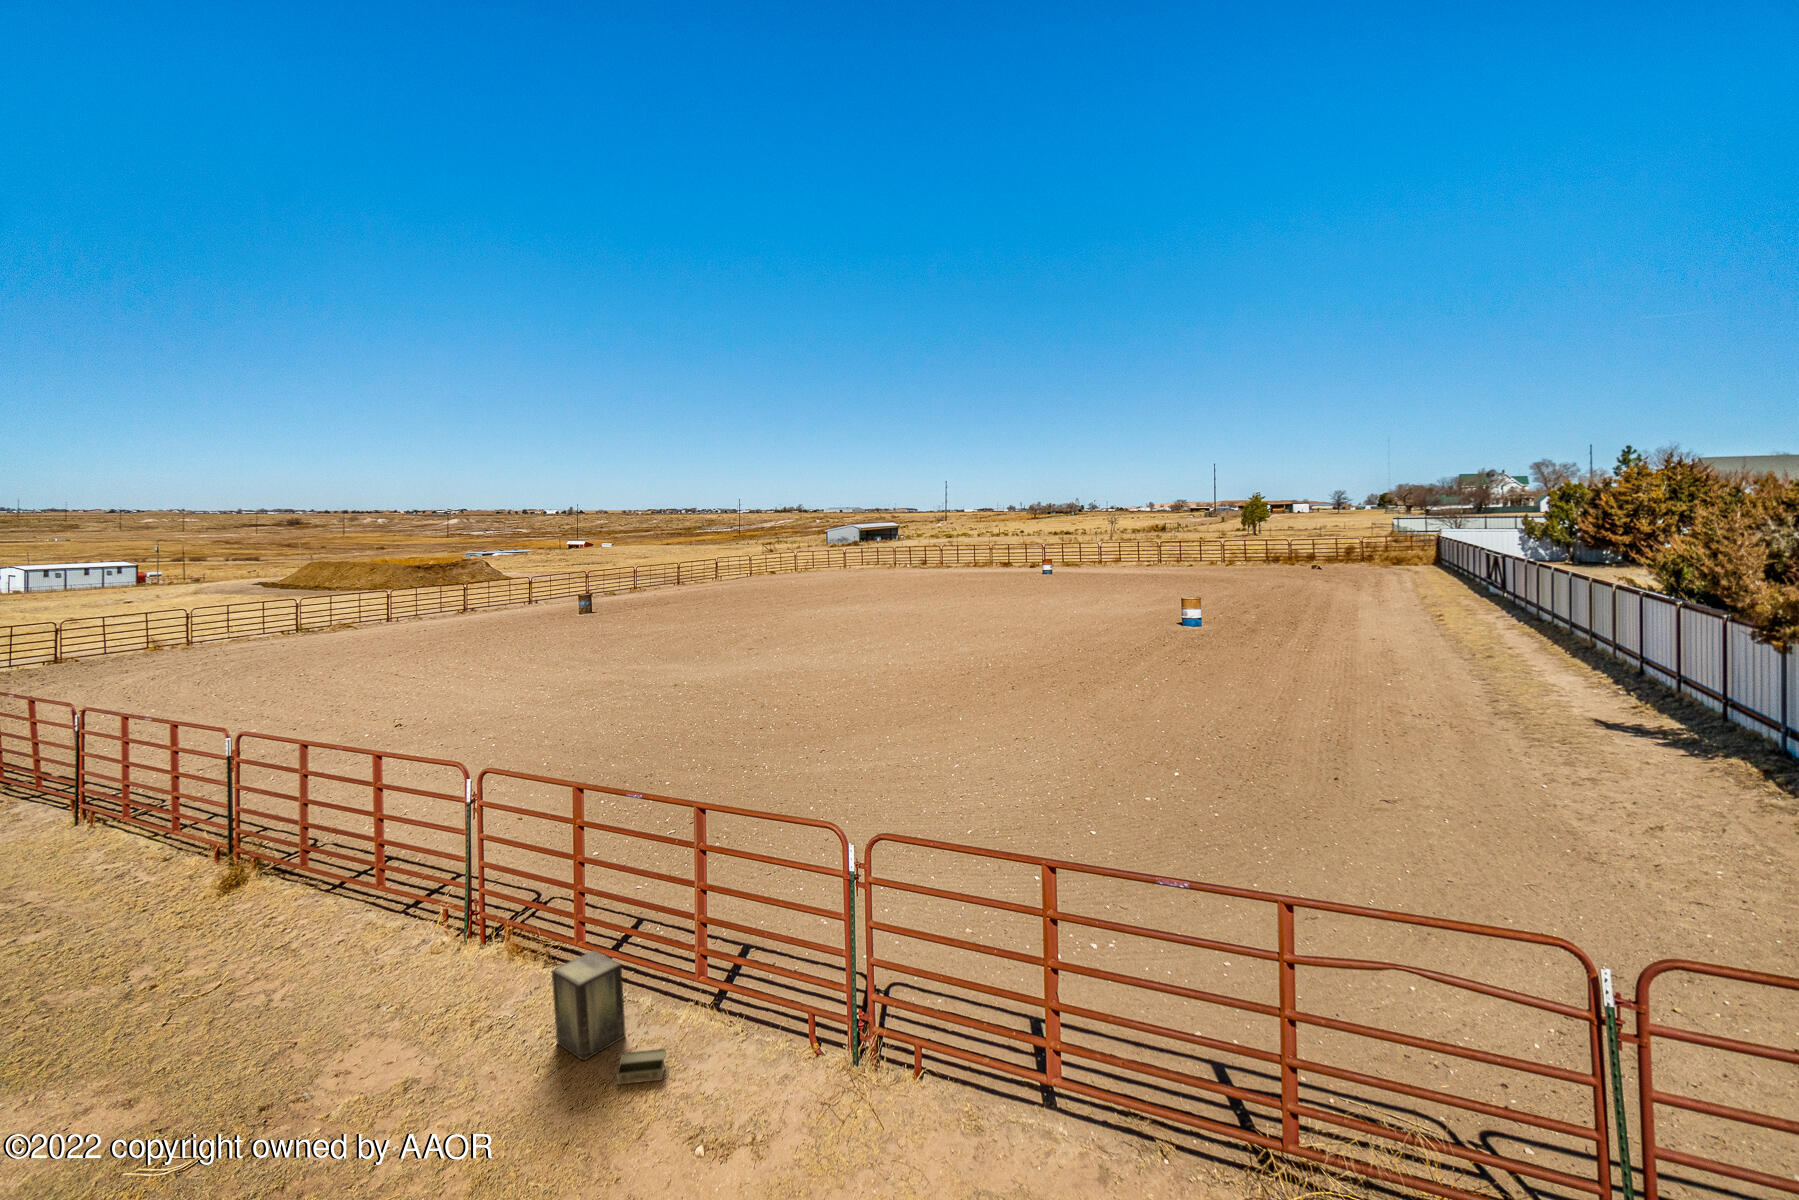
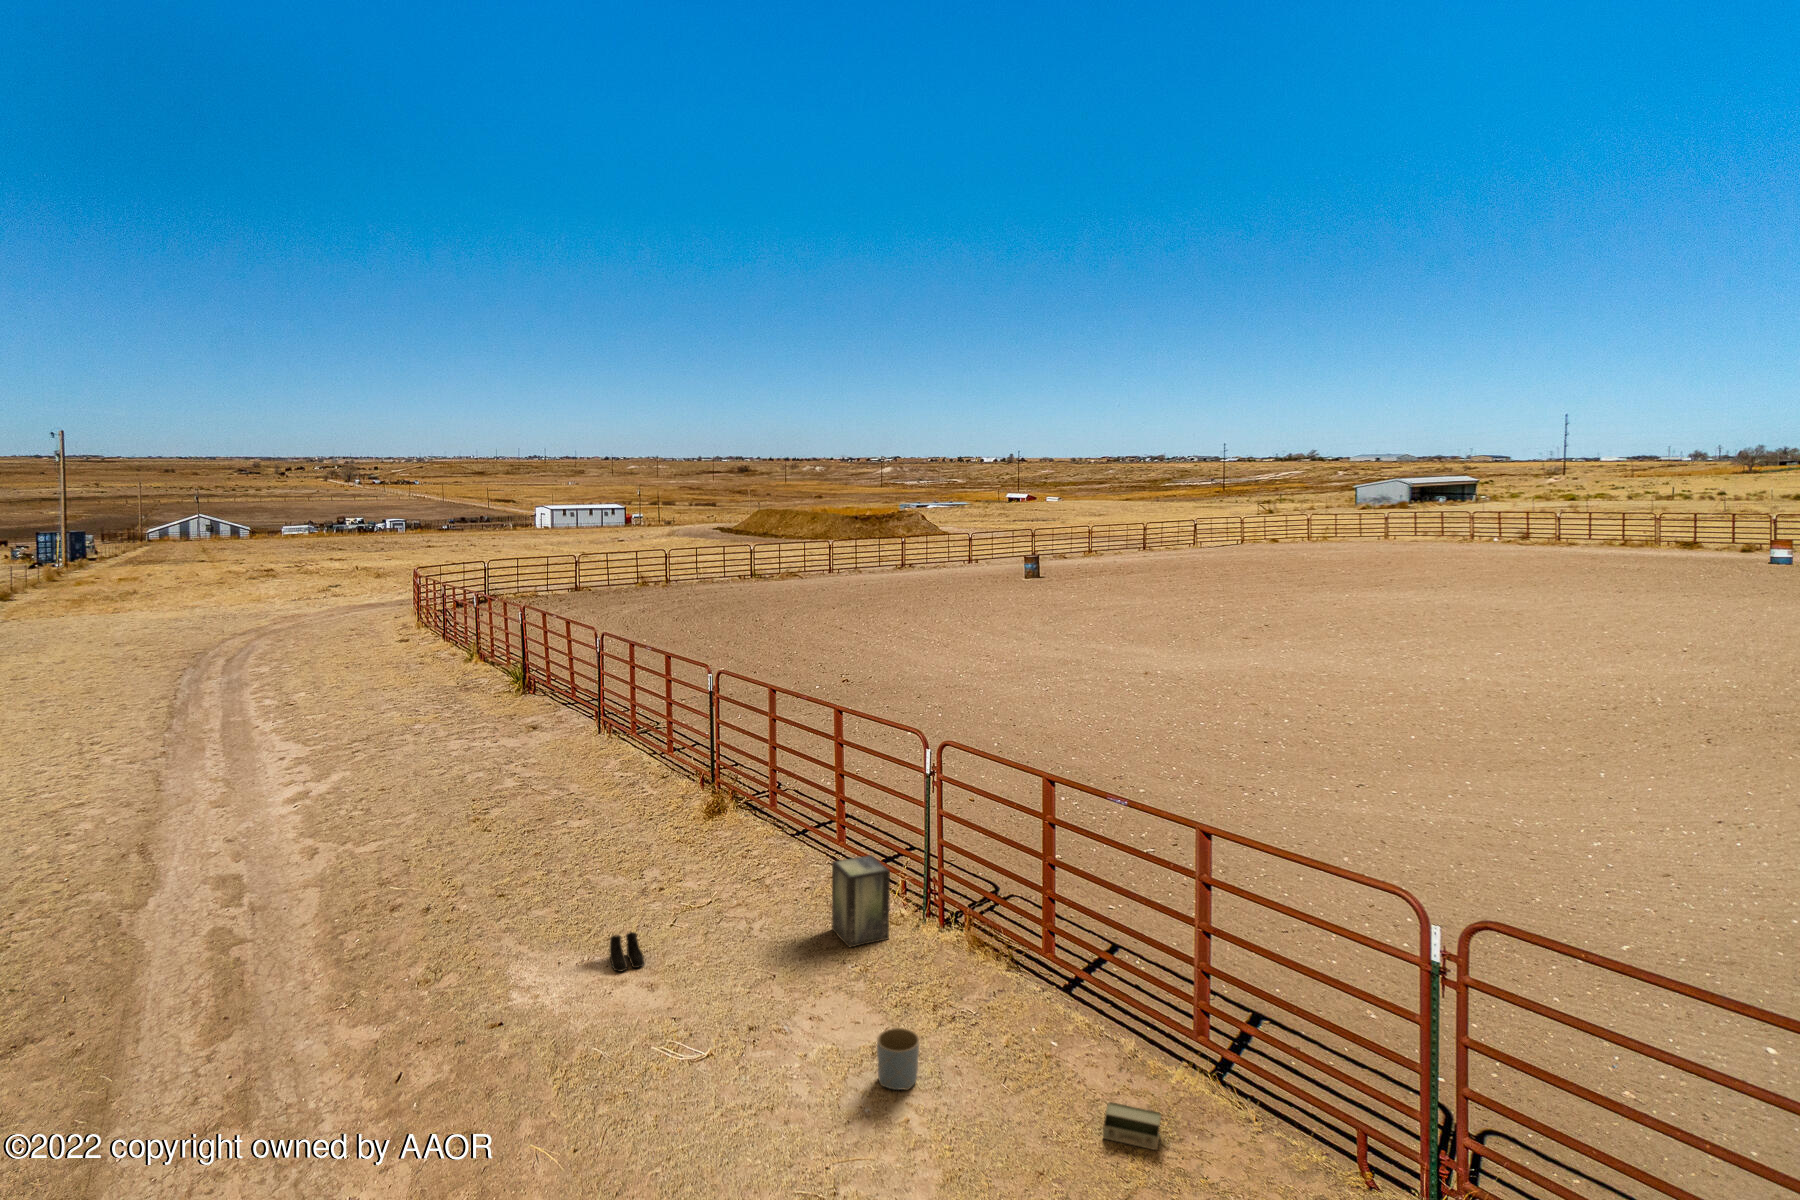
storage box: present [552,951,626,1061] -> present [832,855,890,947]
boots: none [87,1031,136,1079] -> present [610,932,644,972]
planter: none [403,1045,447,1104] -> present [877,1028,919,1090]

